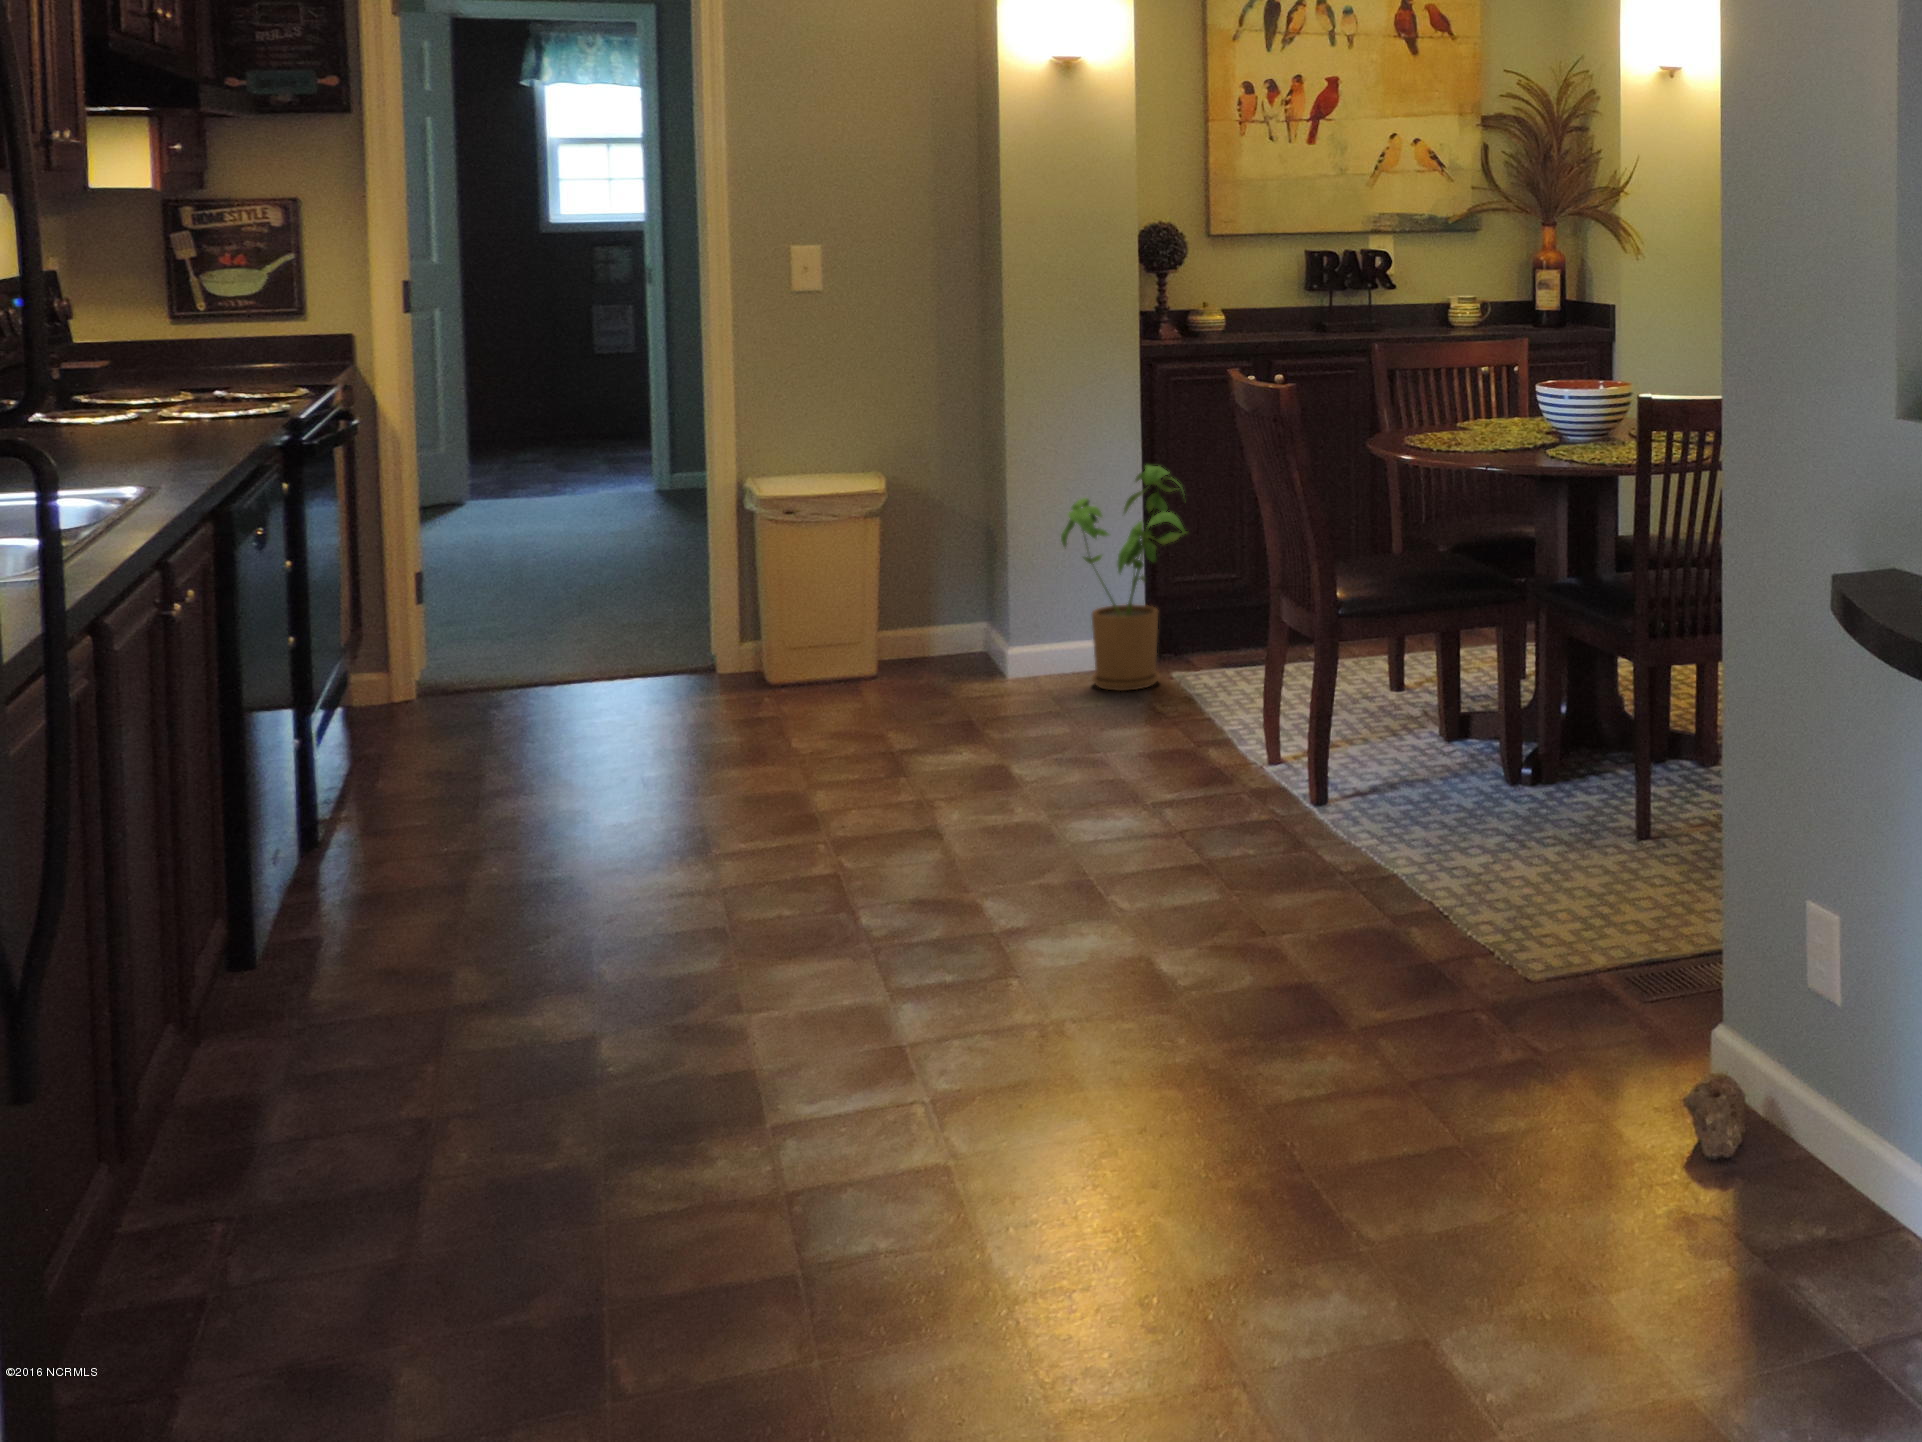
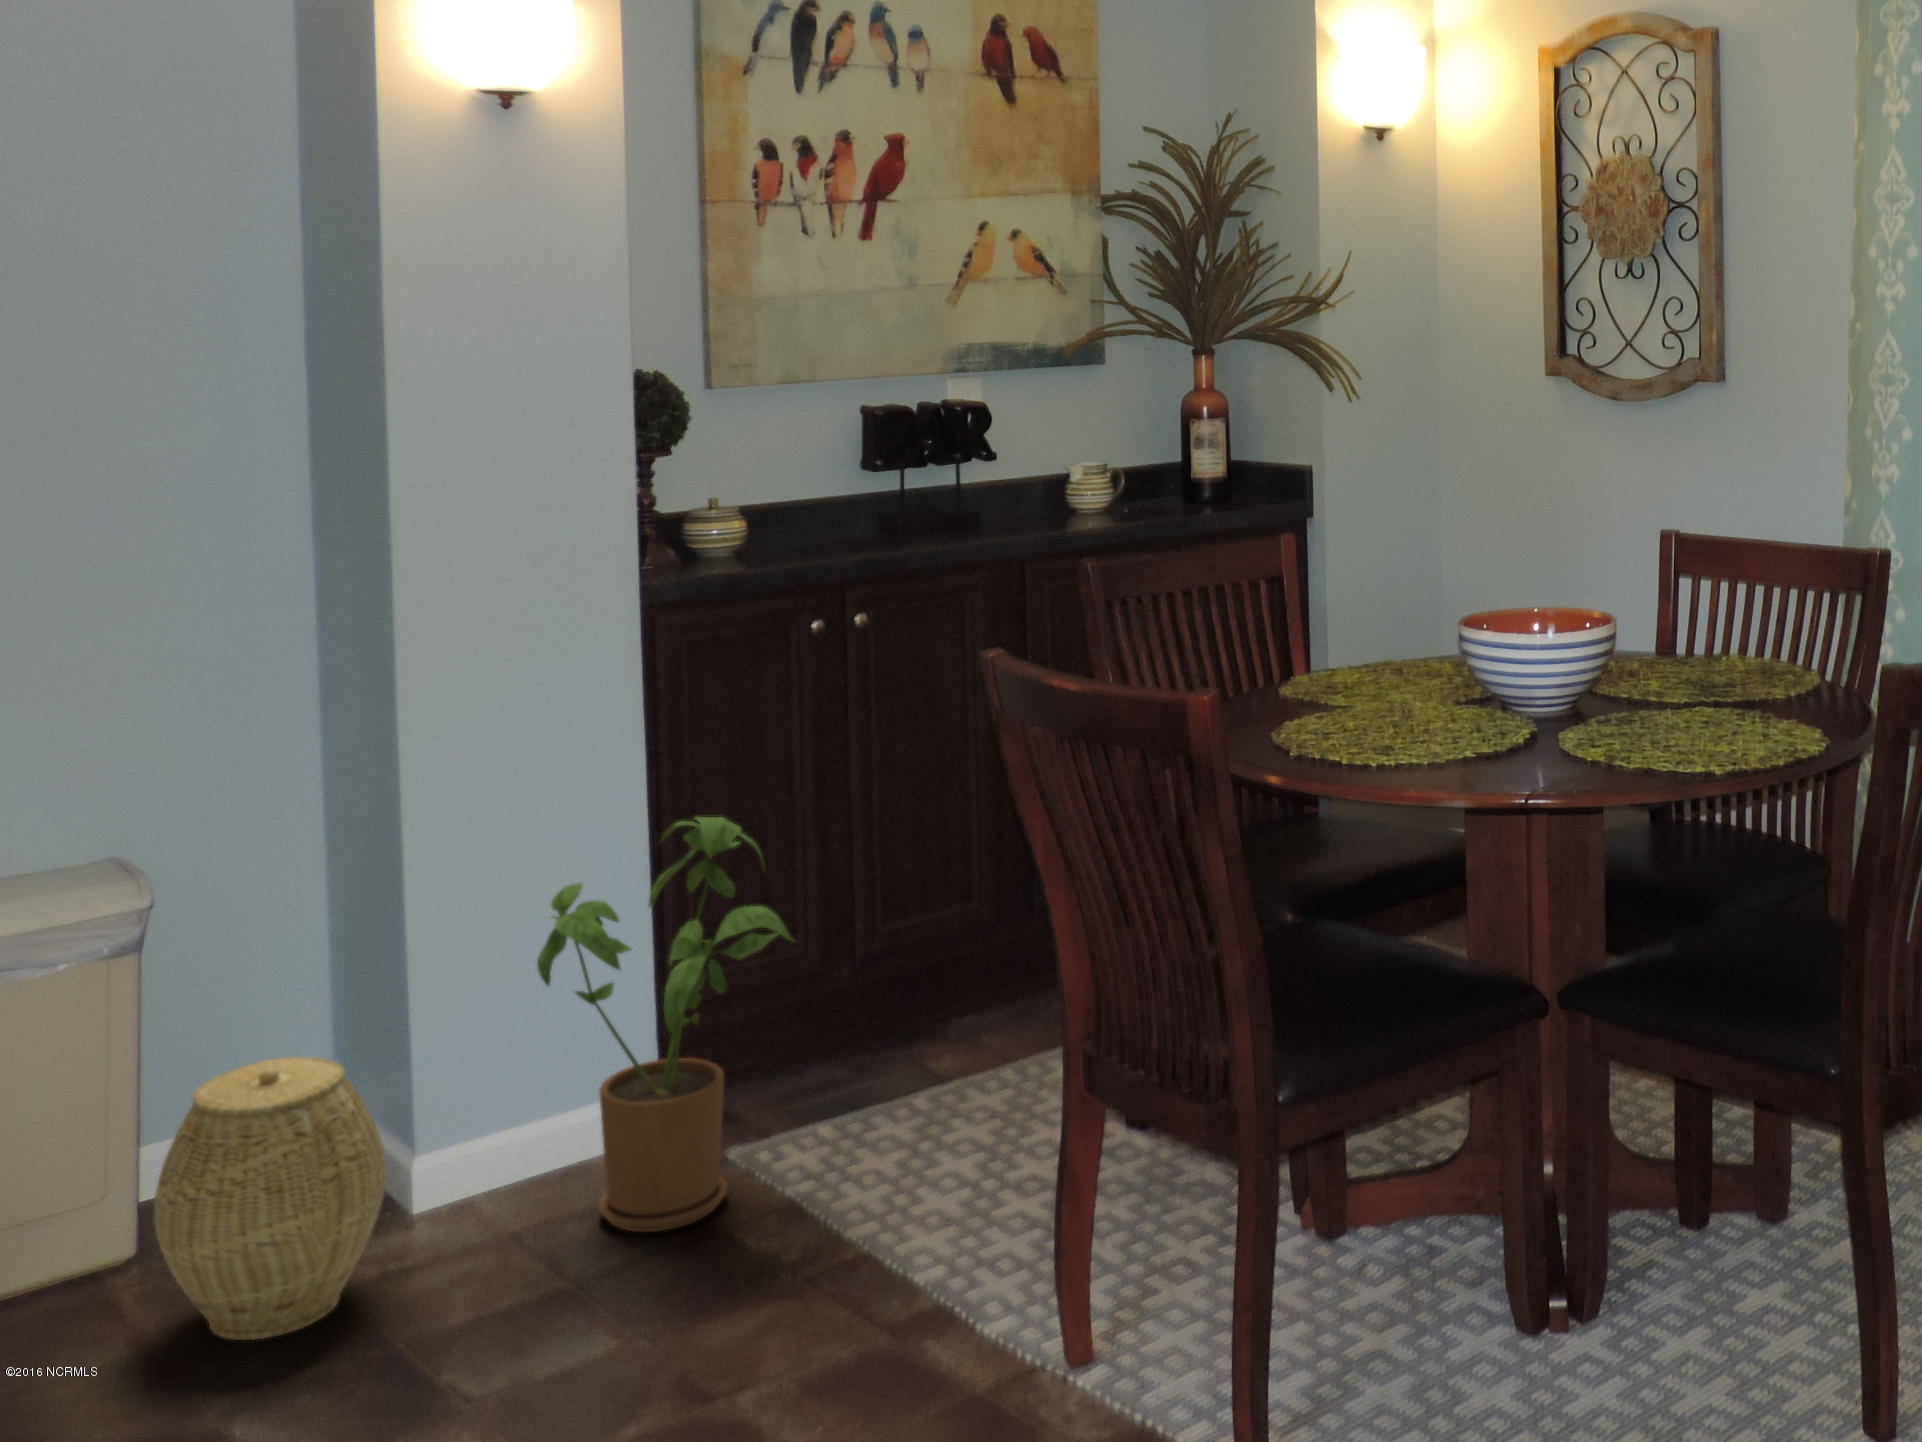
woven basket: none [871,567,980,702] -> present [154,1057,386,1340]

